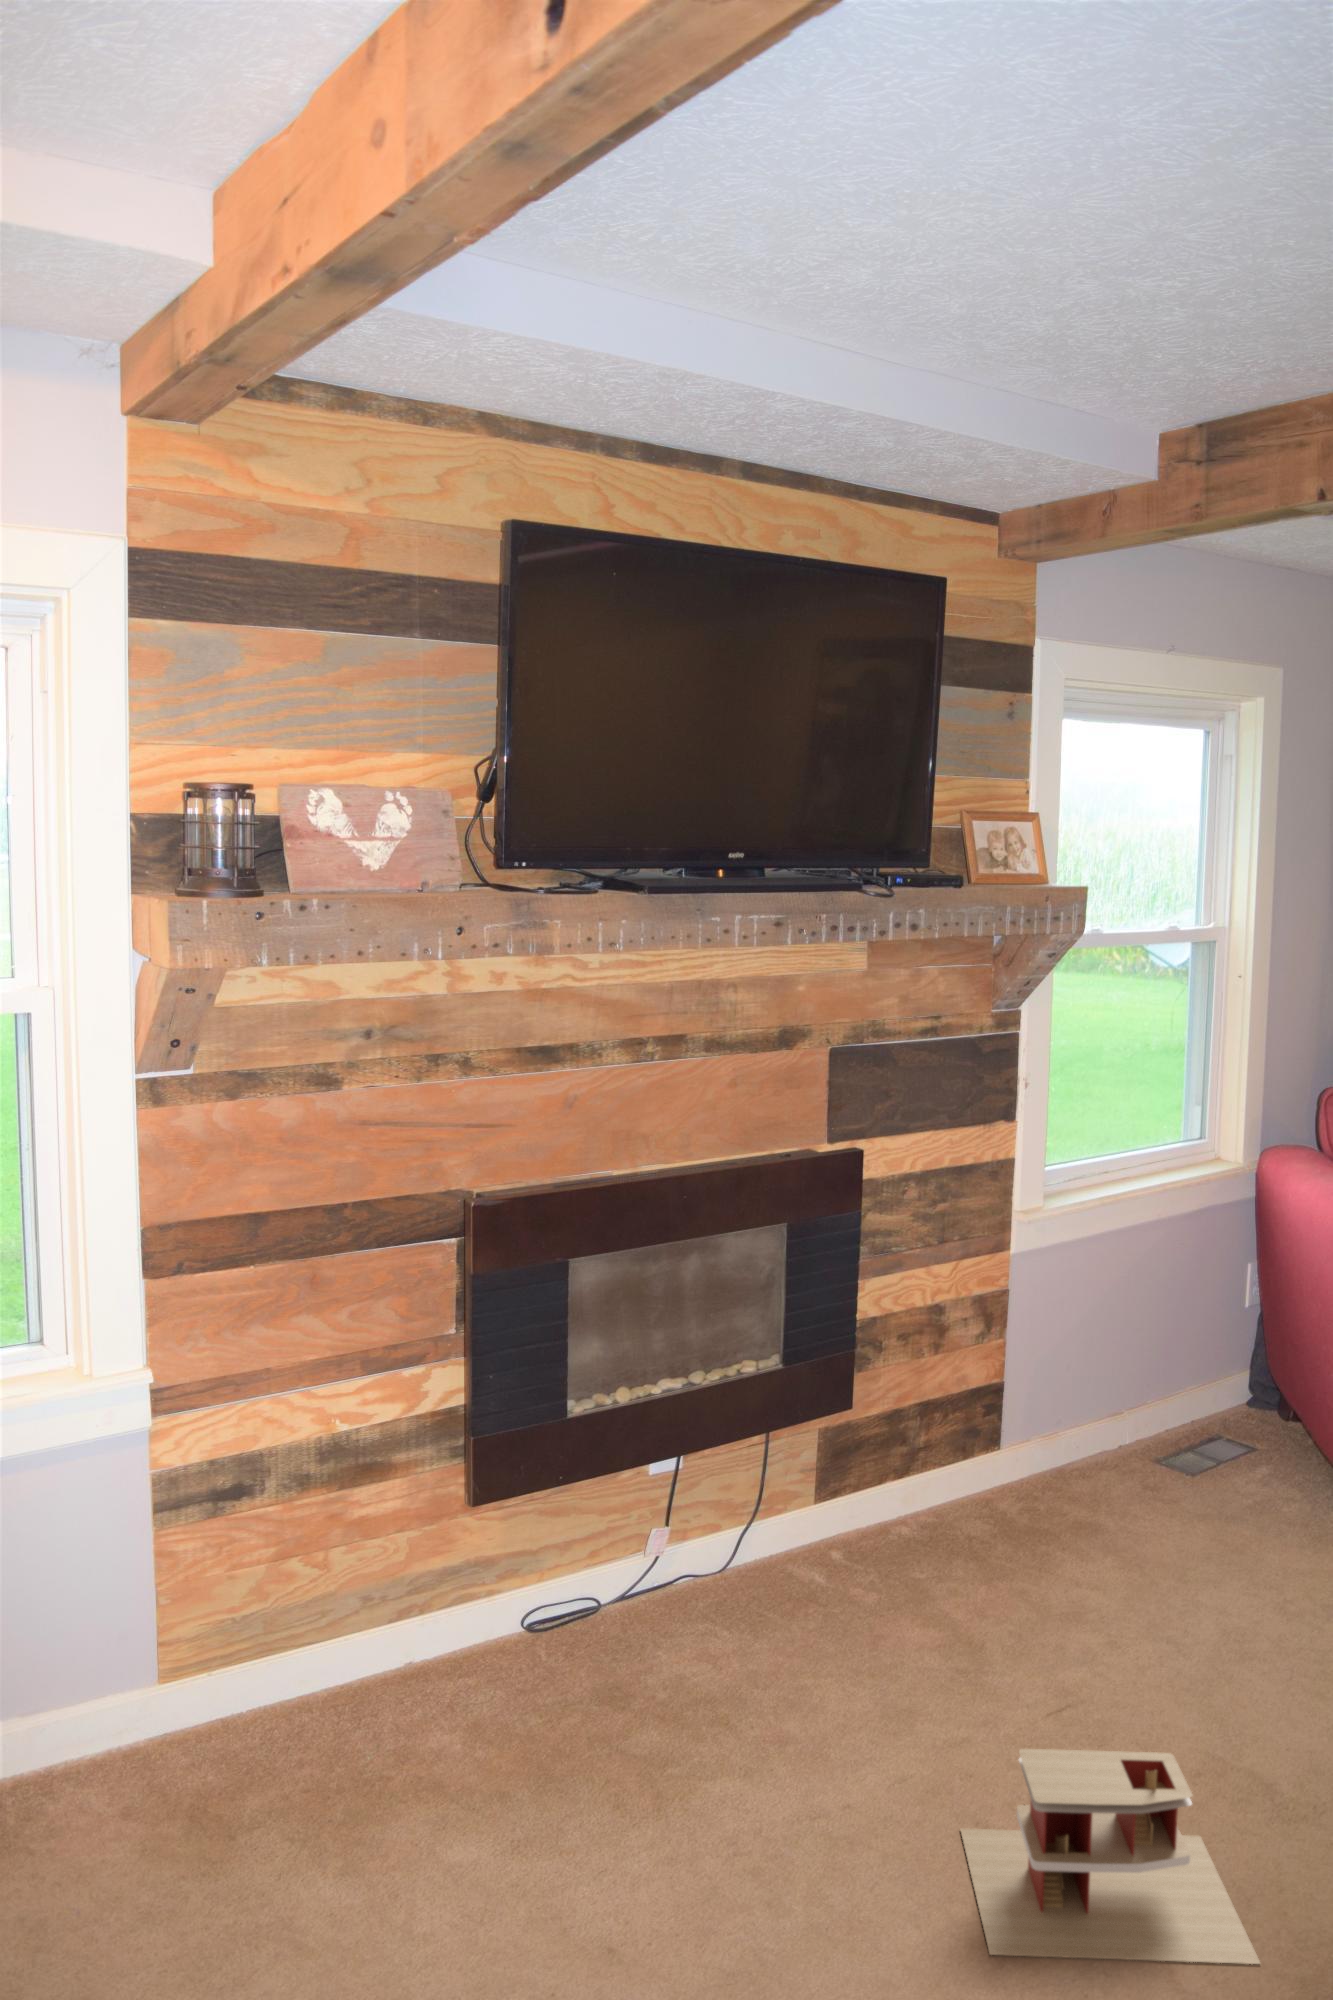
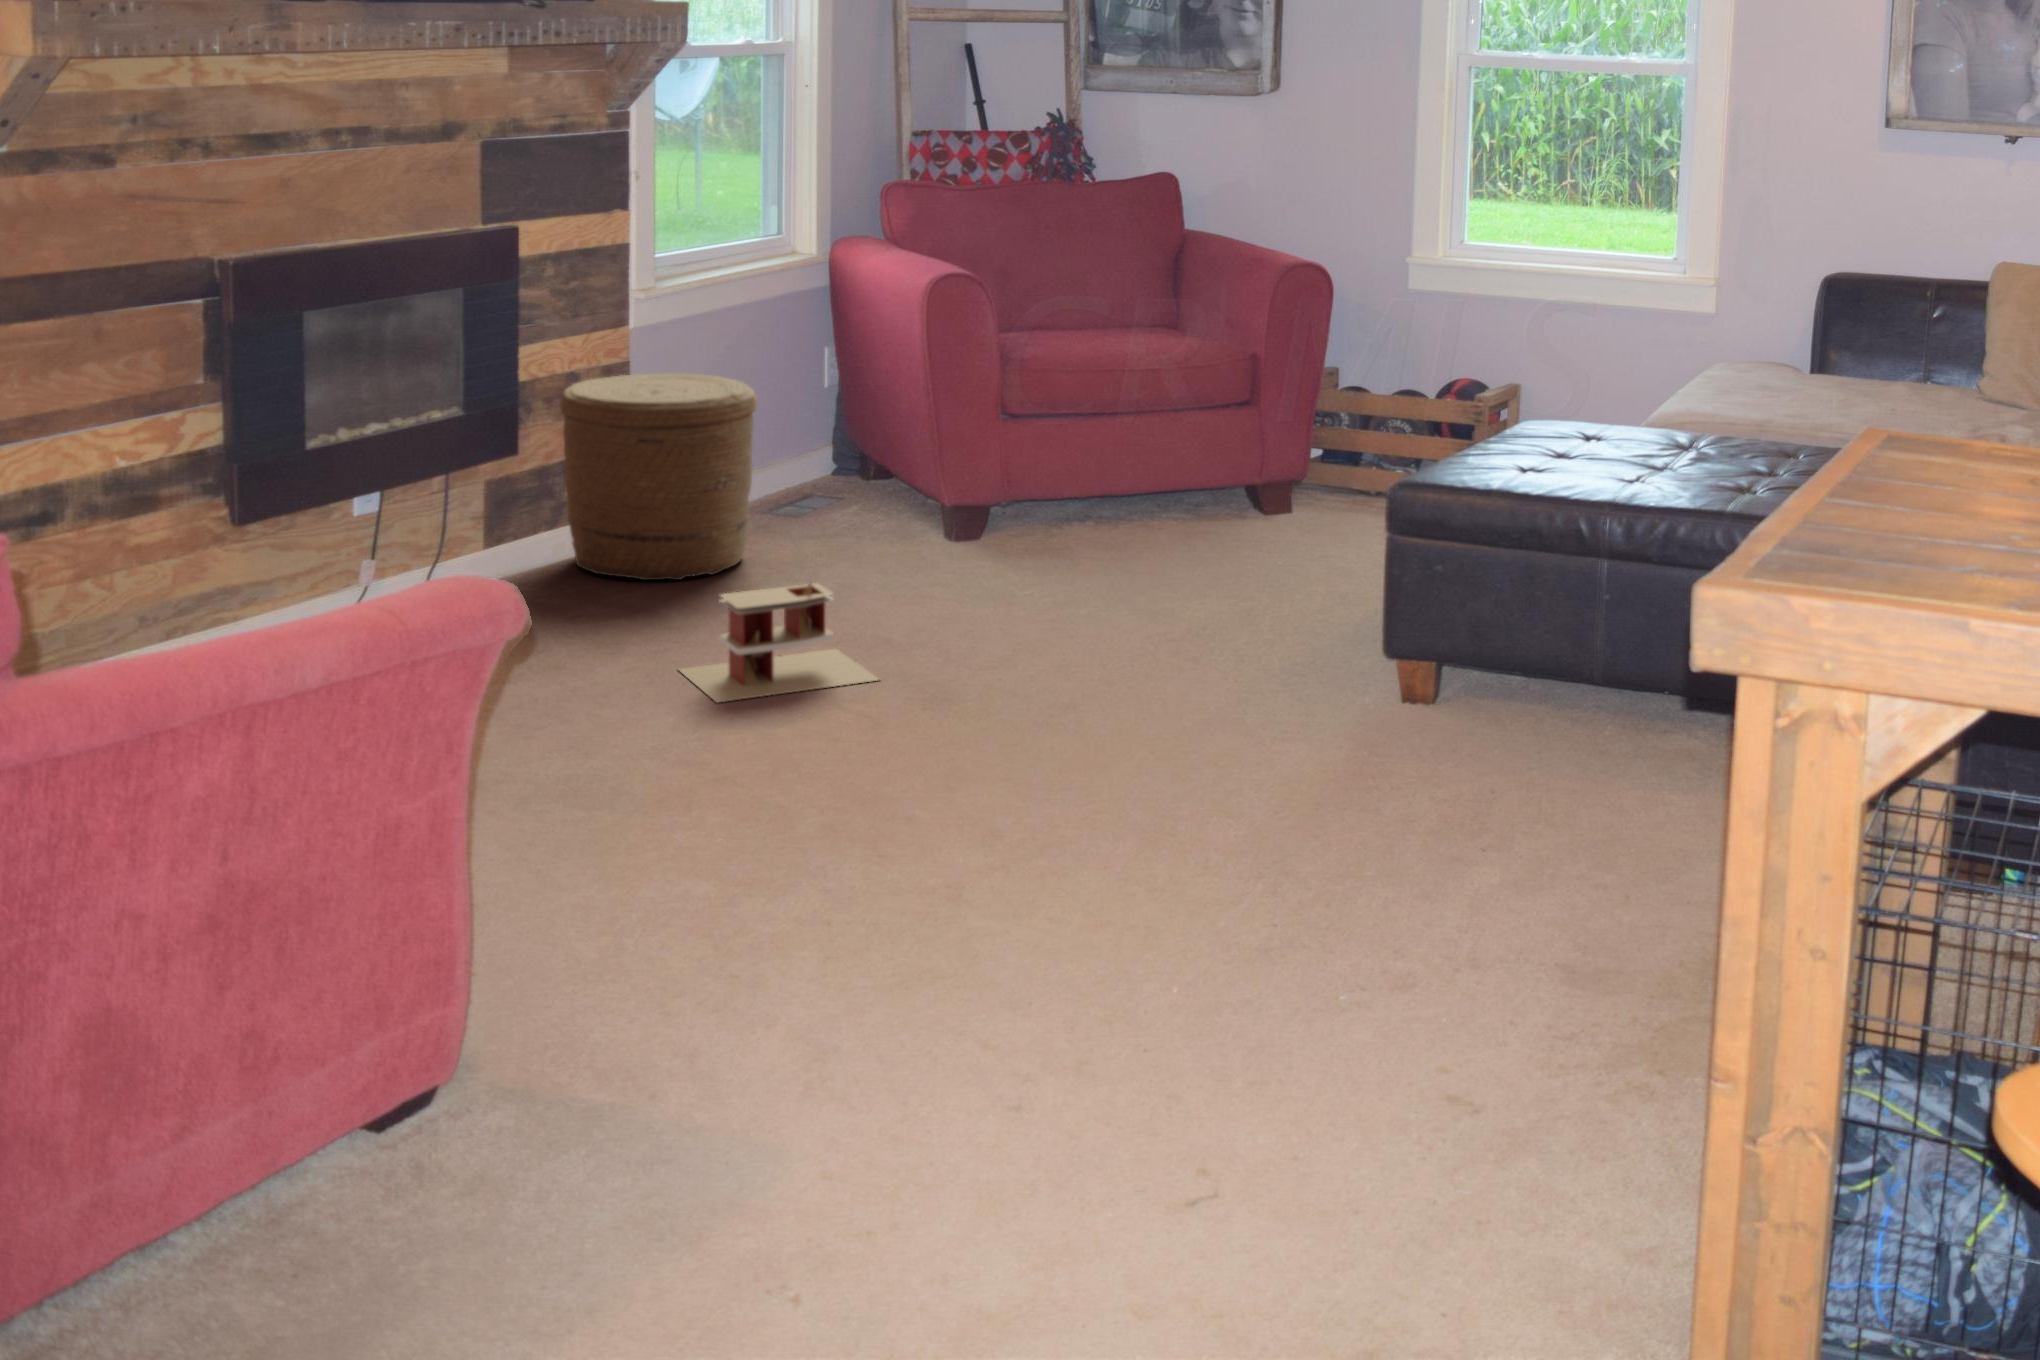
woven basket: none [901,1316,1138,1600] -> present [560,373,757,580]

